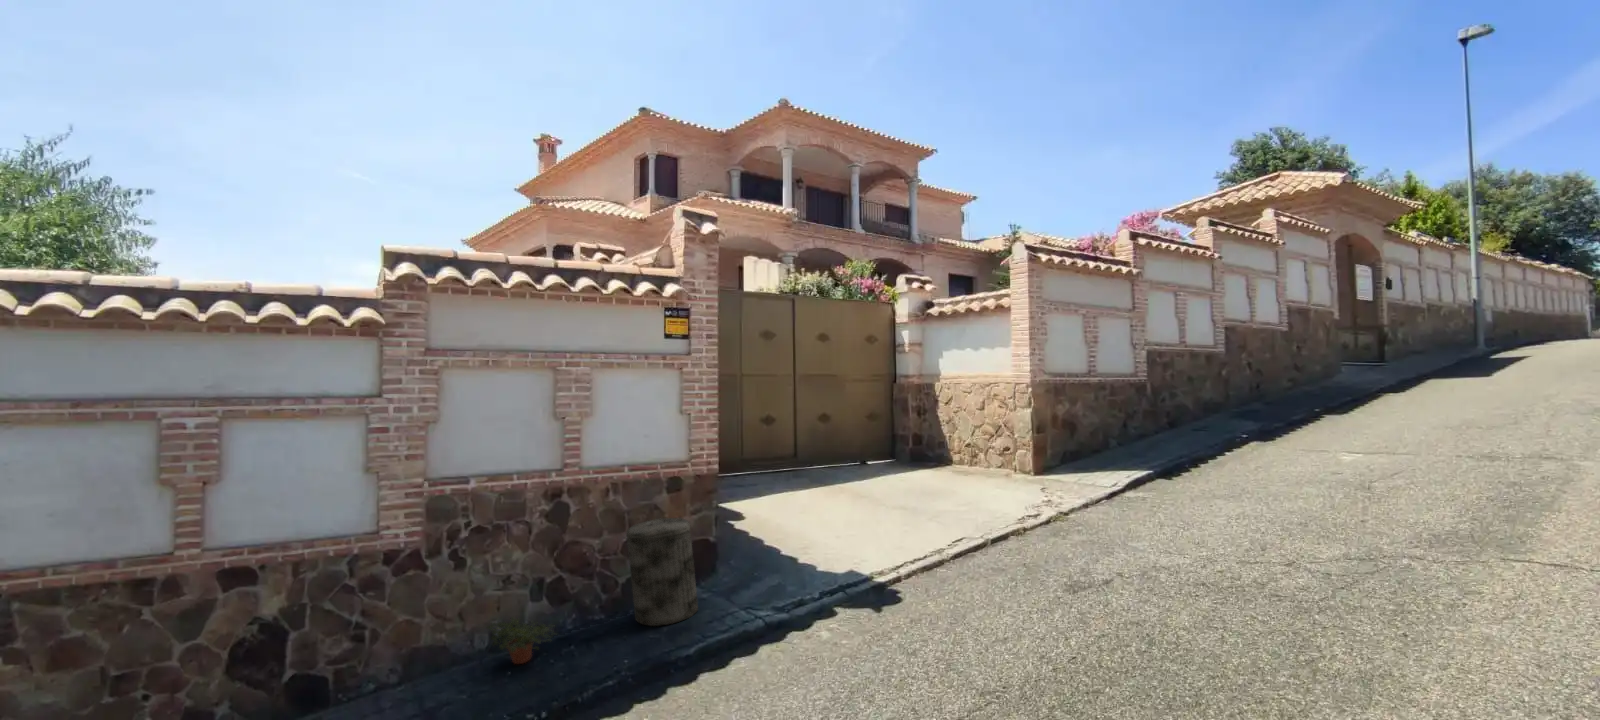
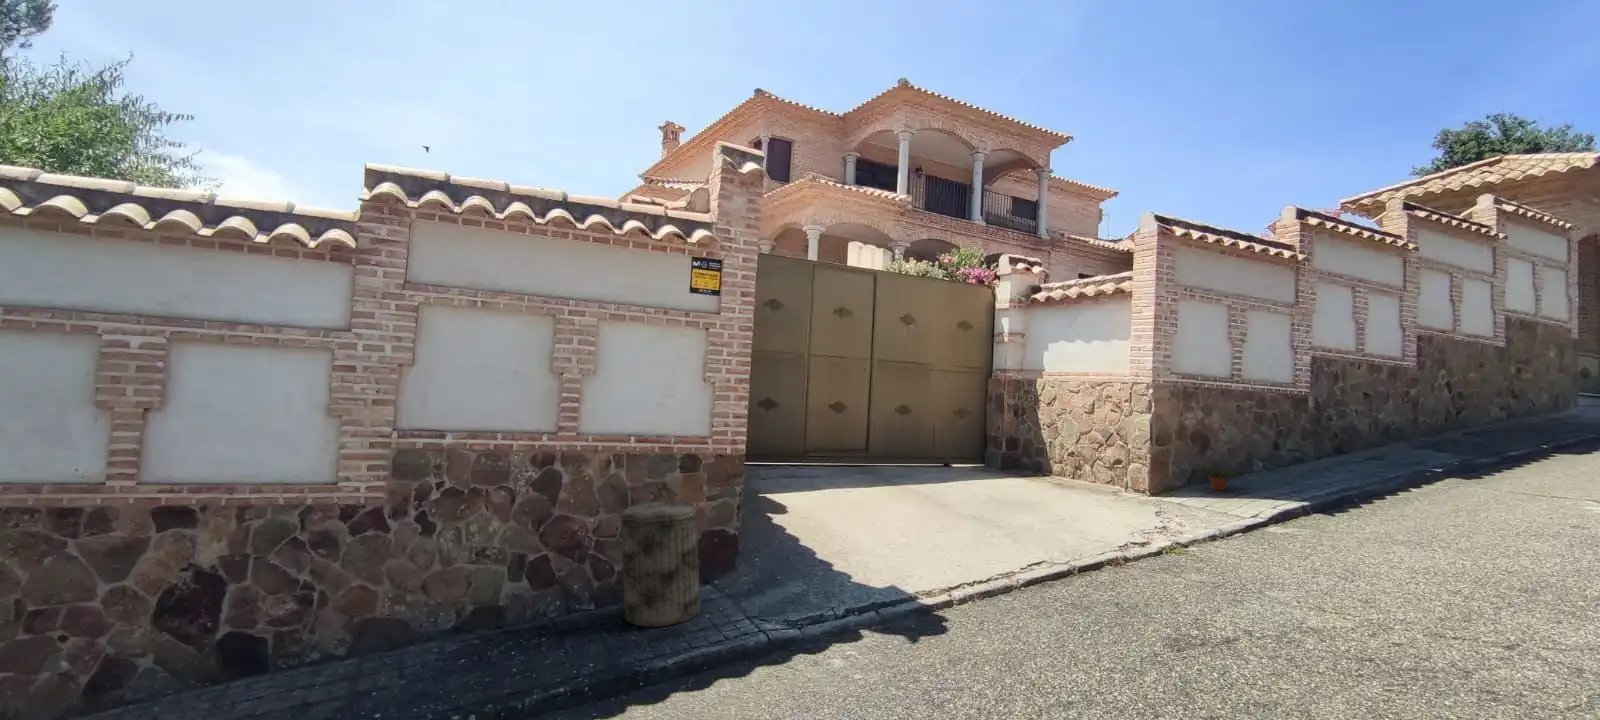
potted plant: present [488,618,554,664] -> present [1194,464,1240,490]

